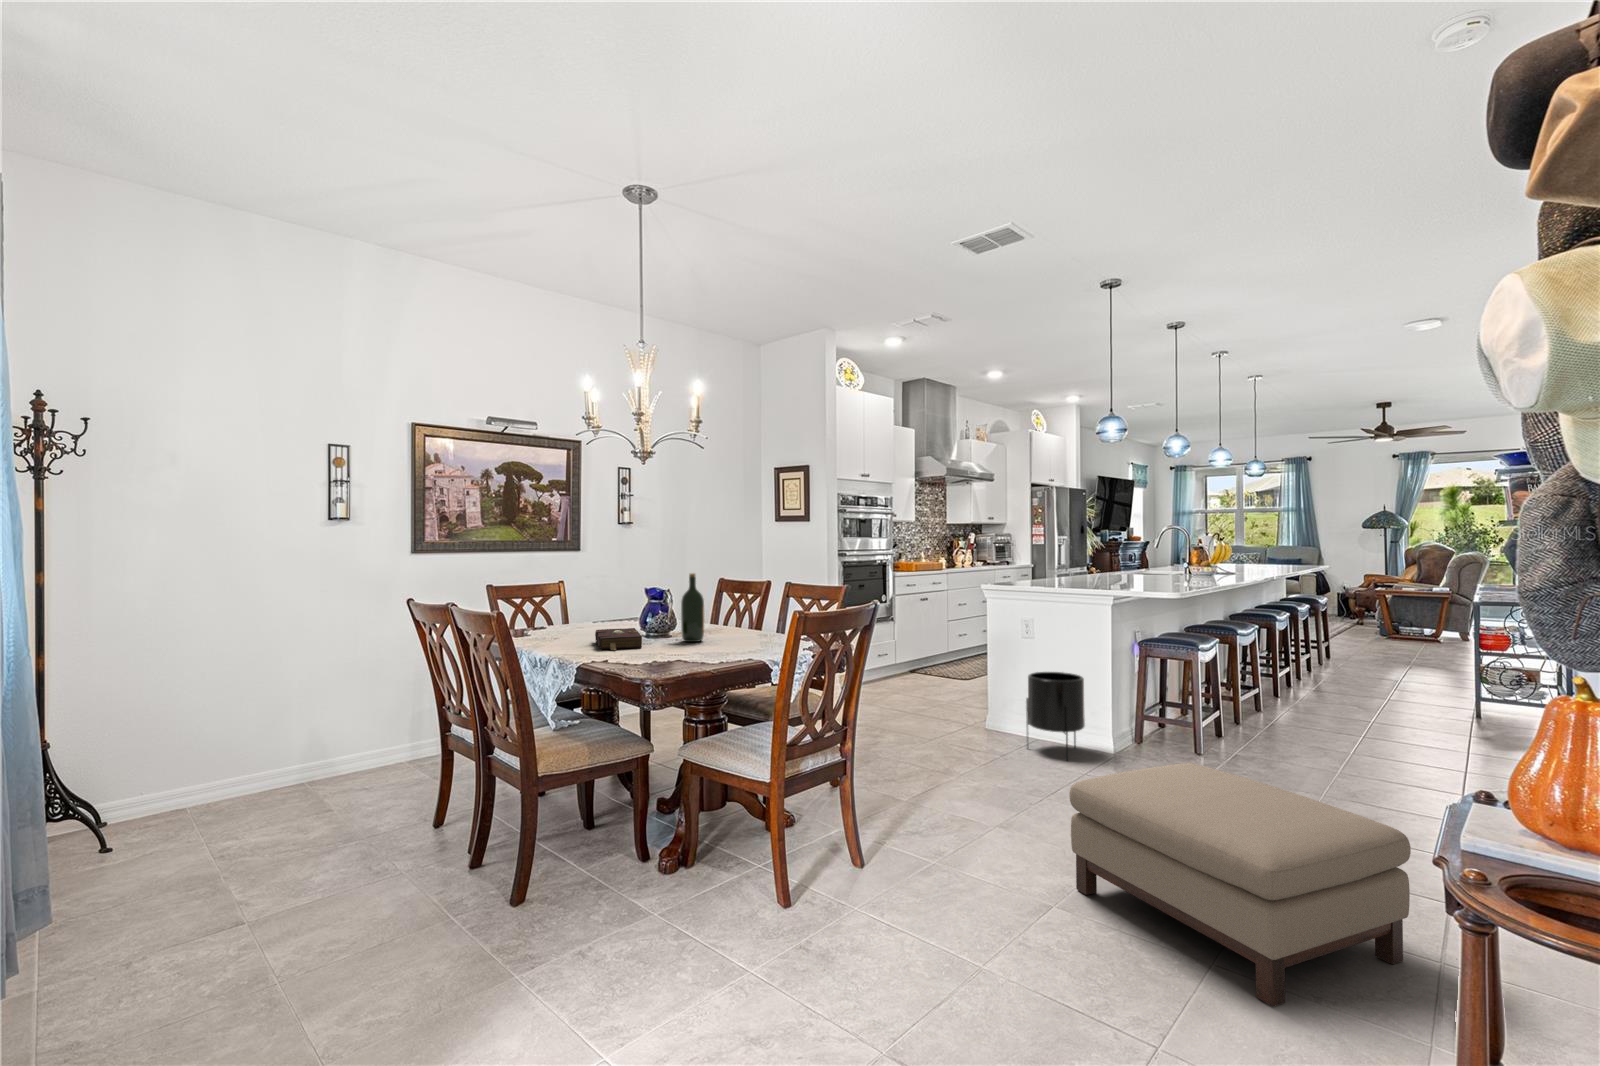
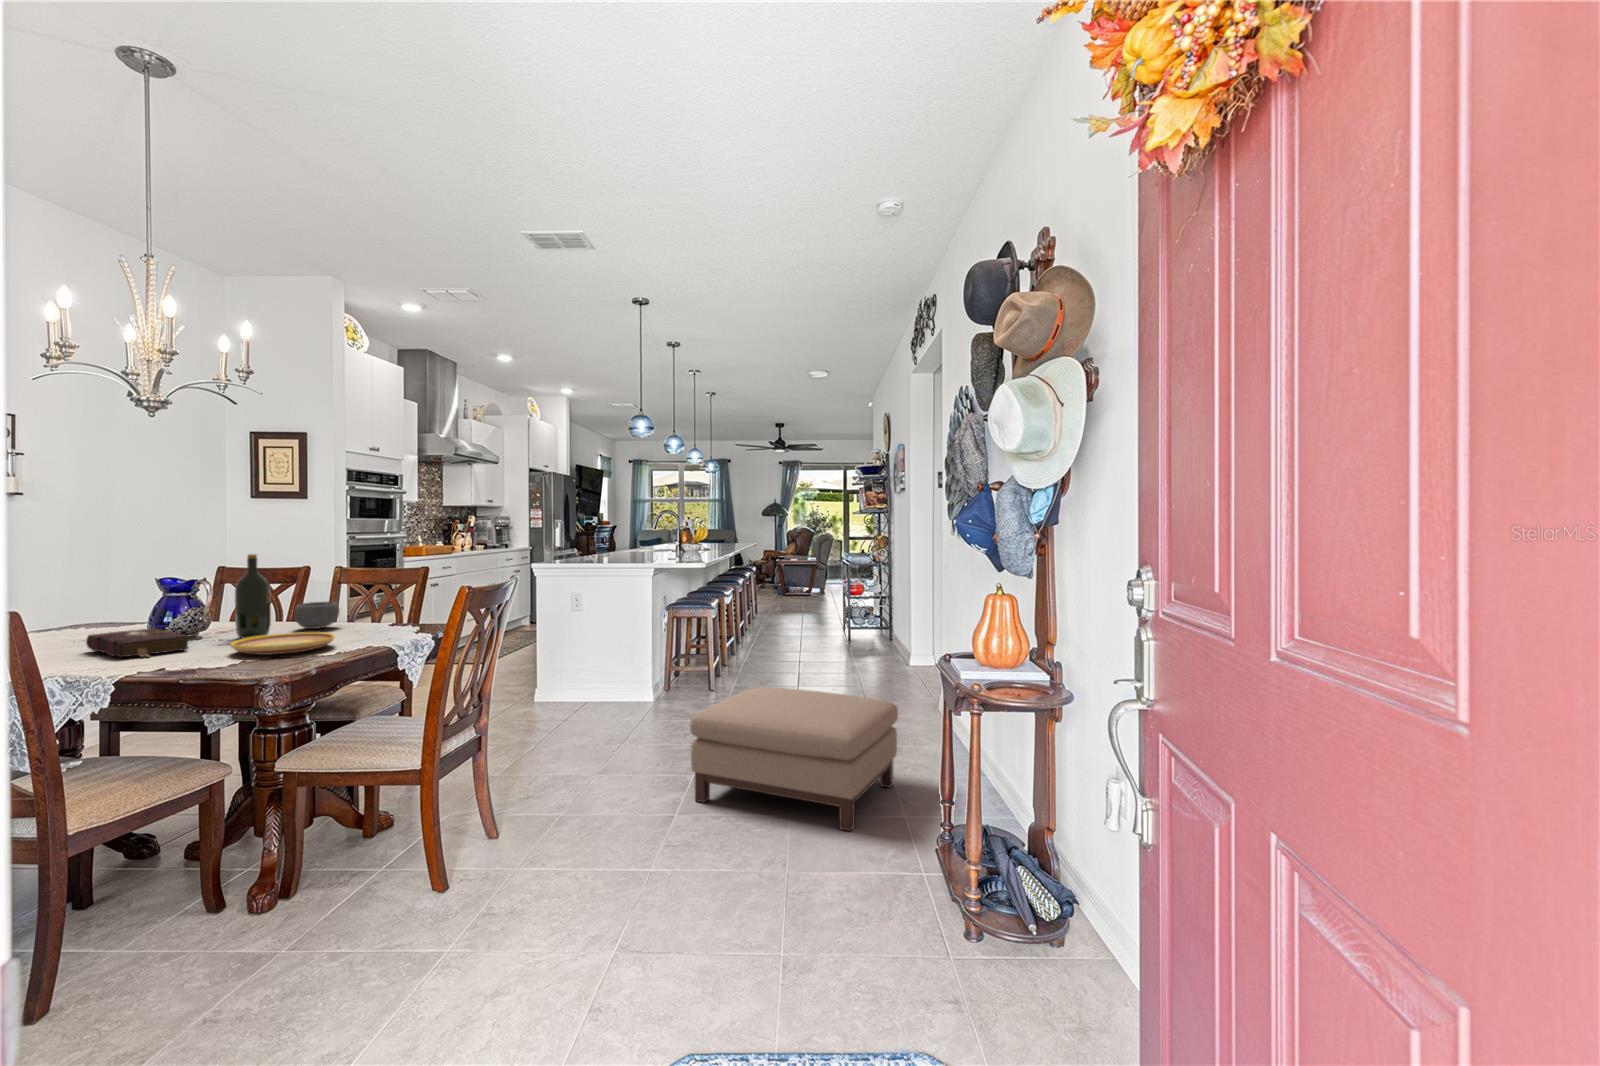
bowl: none [725,615,758,638] -> present [294,602,340,629]
plate: none [655,641,727,658] -> present [230,632,335,655]
planter: present [1026,672,1085,760] -> none [586,637,637,712]

